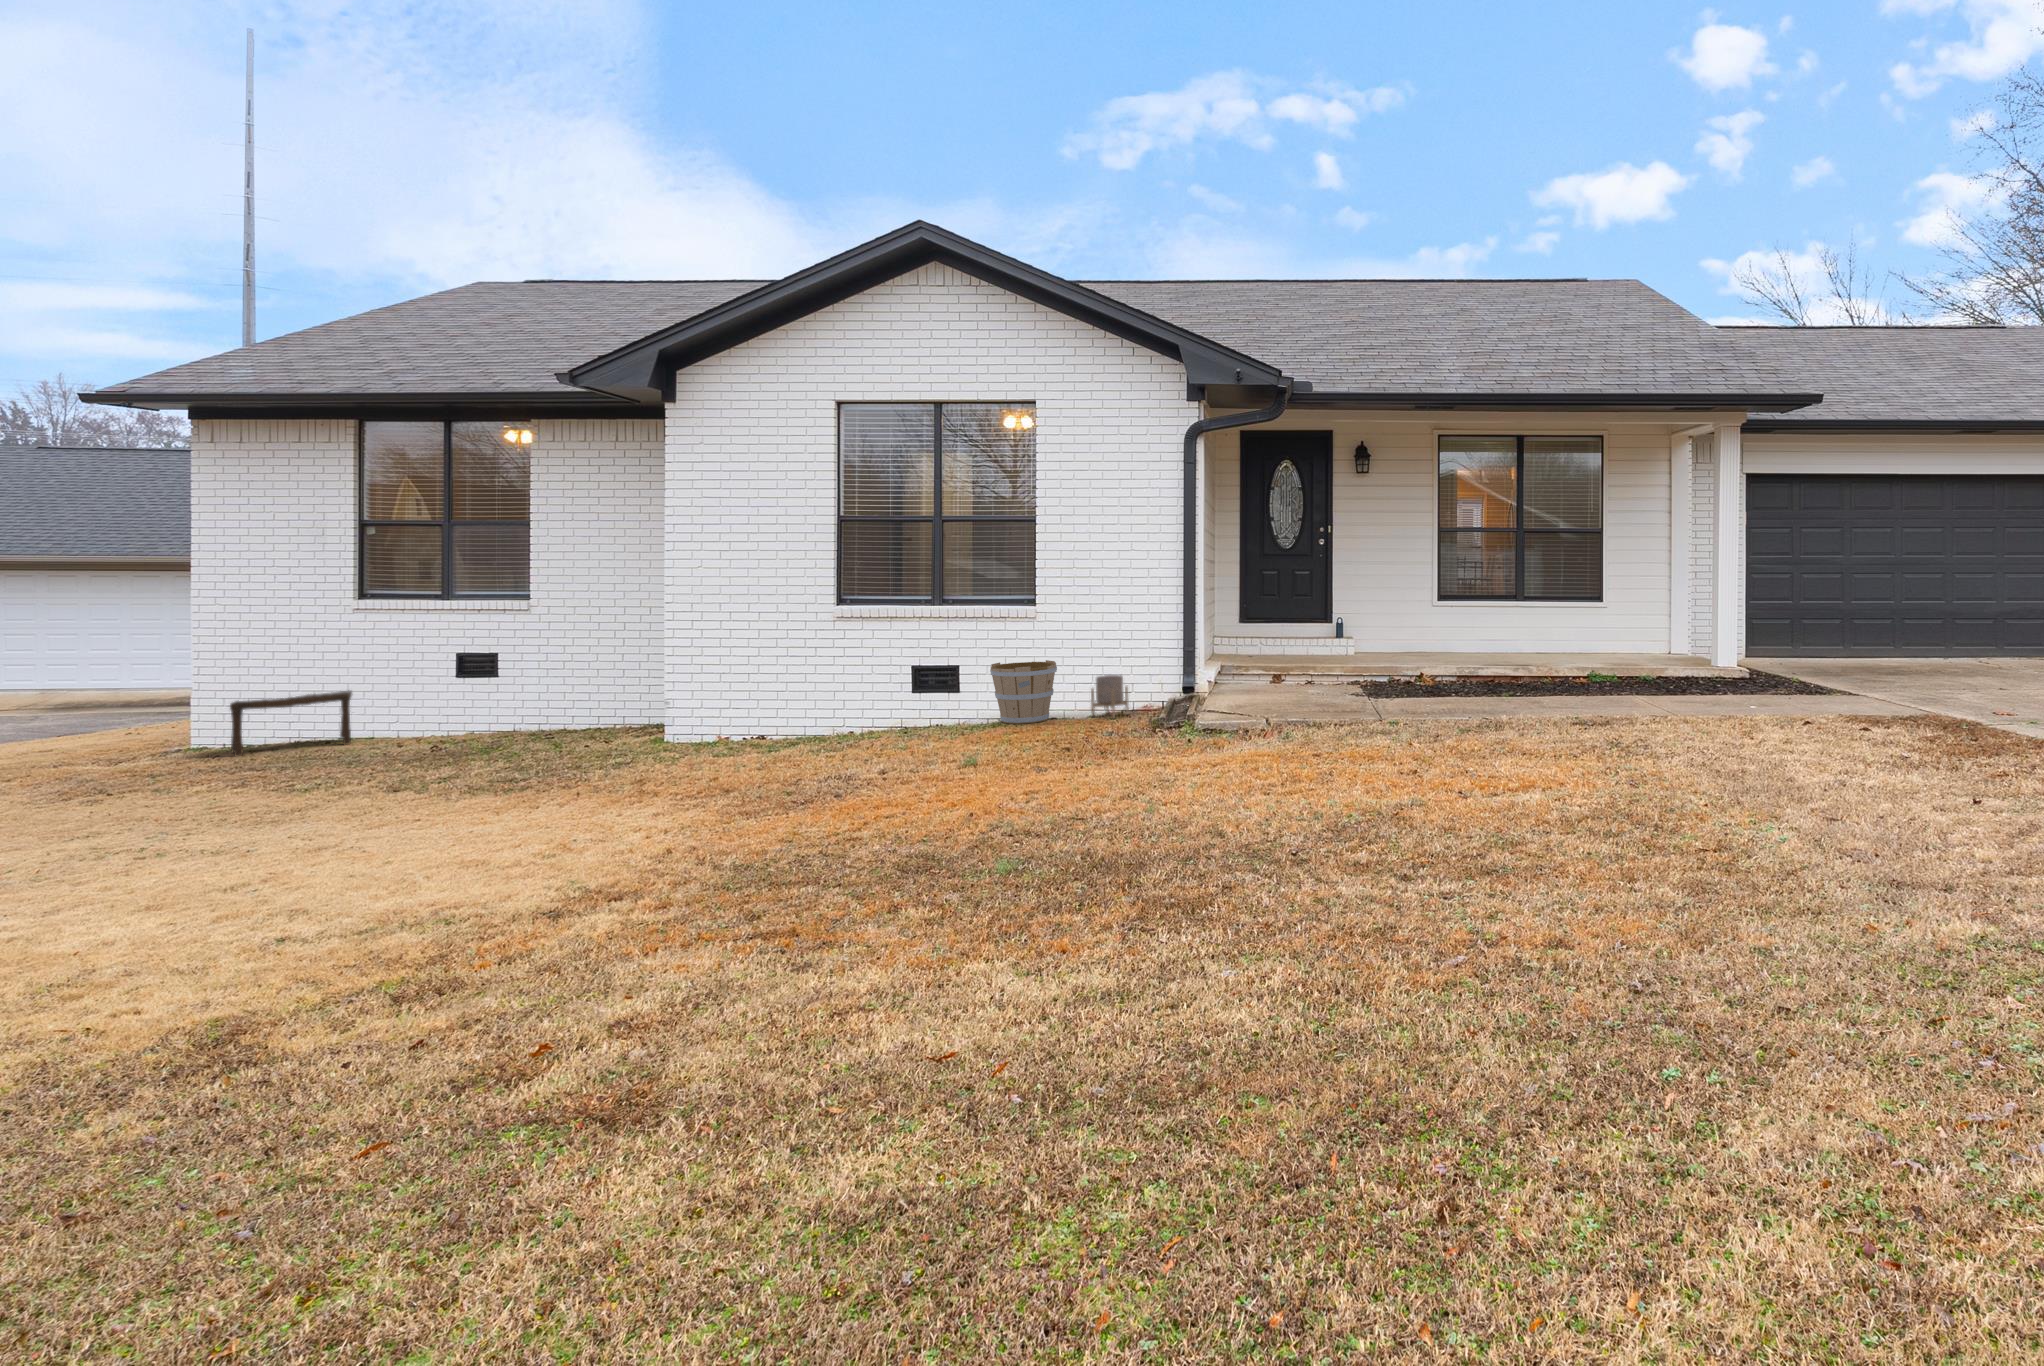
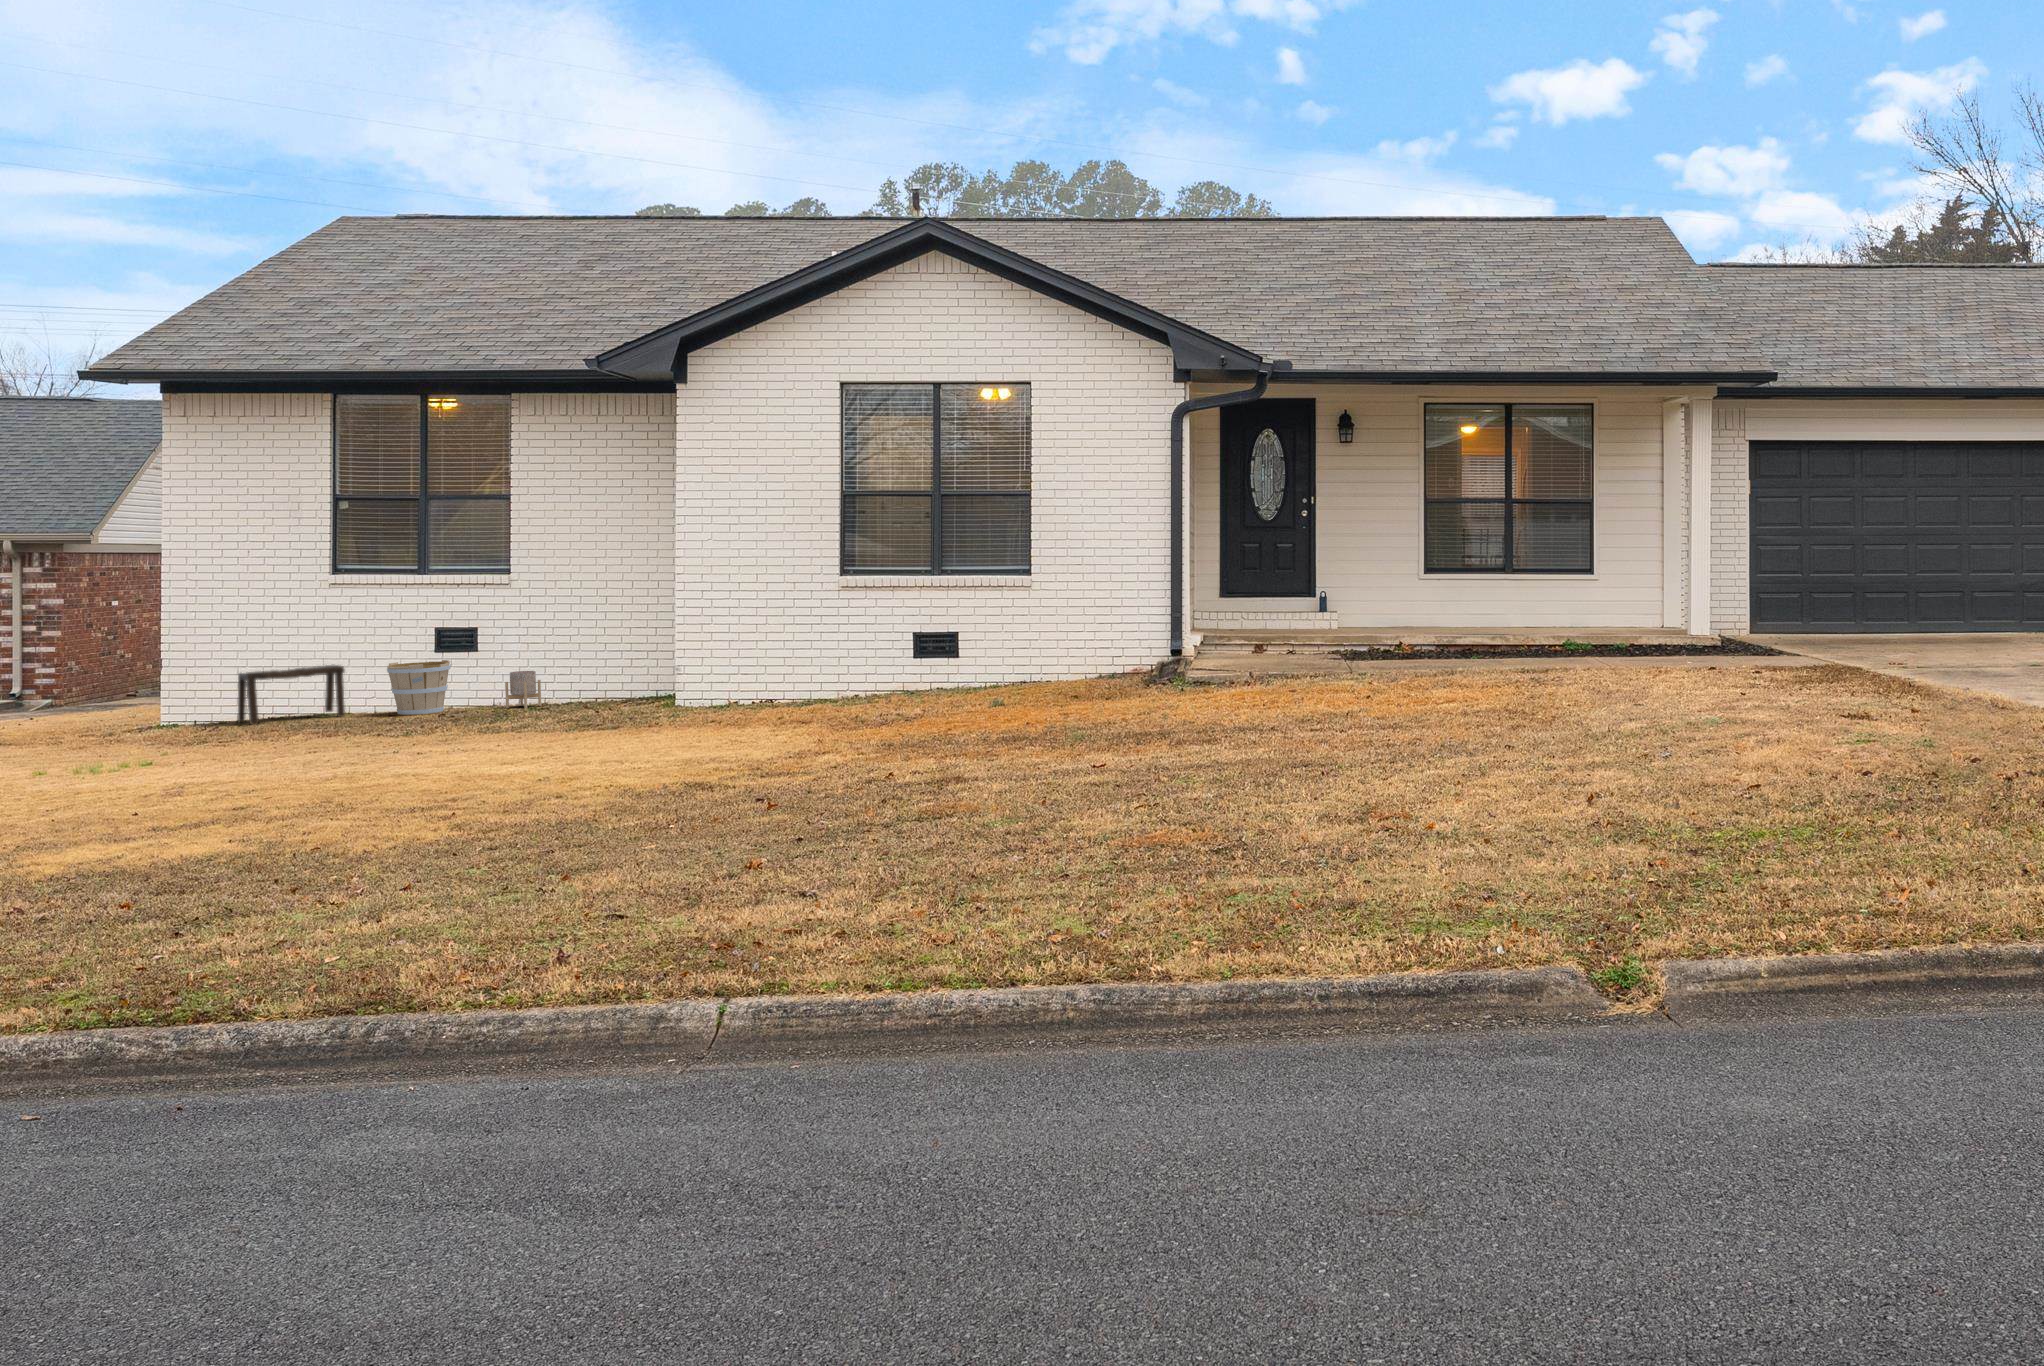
wooden bucket: present [990,660,1057,724] -> present [387,660,451,715]
planter: present [1091,675,1129,718] -> present [505,671,541,708]

